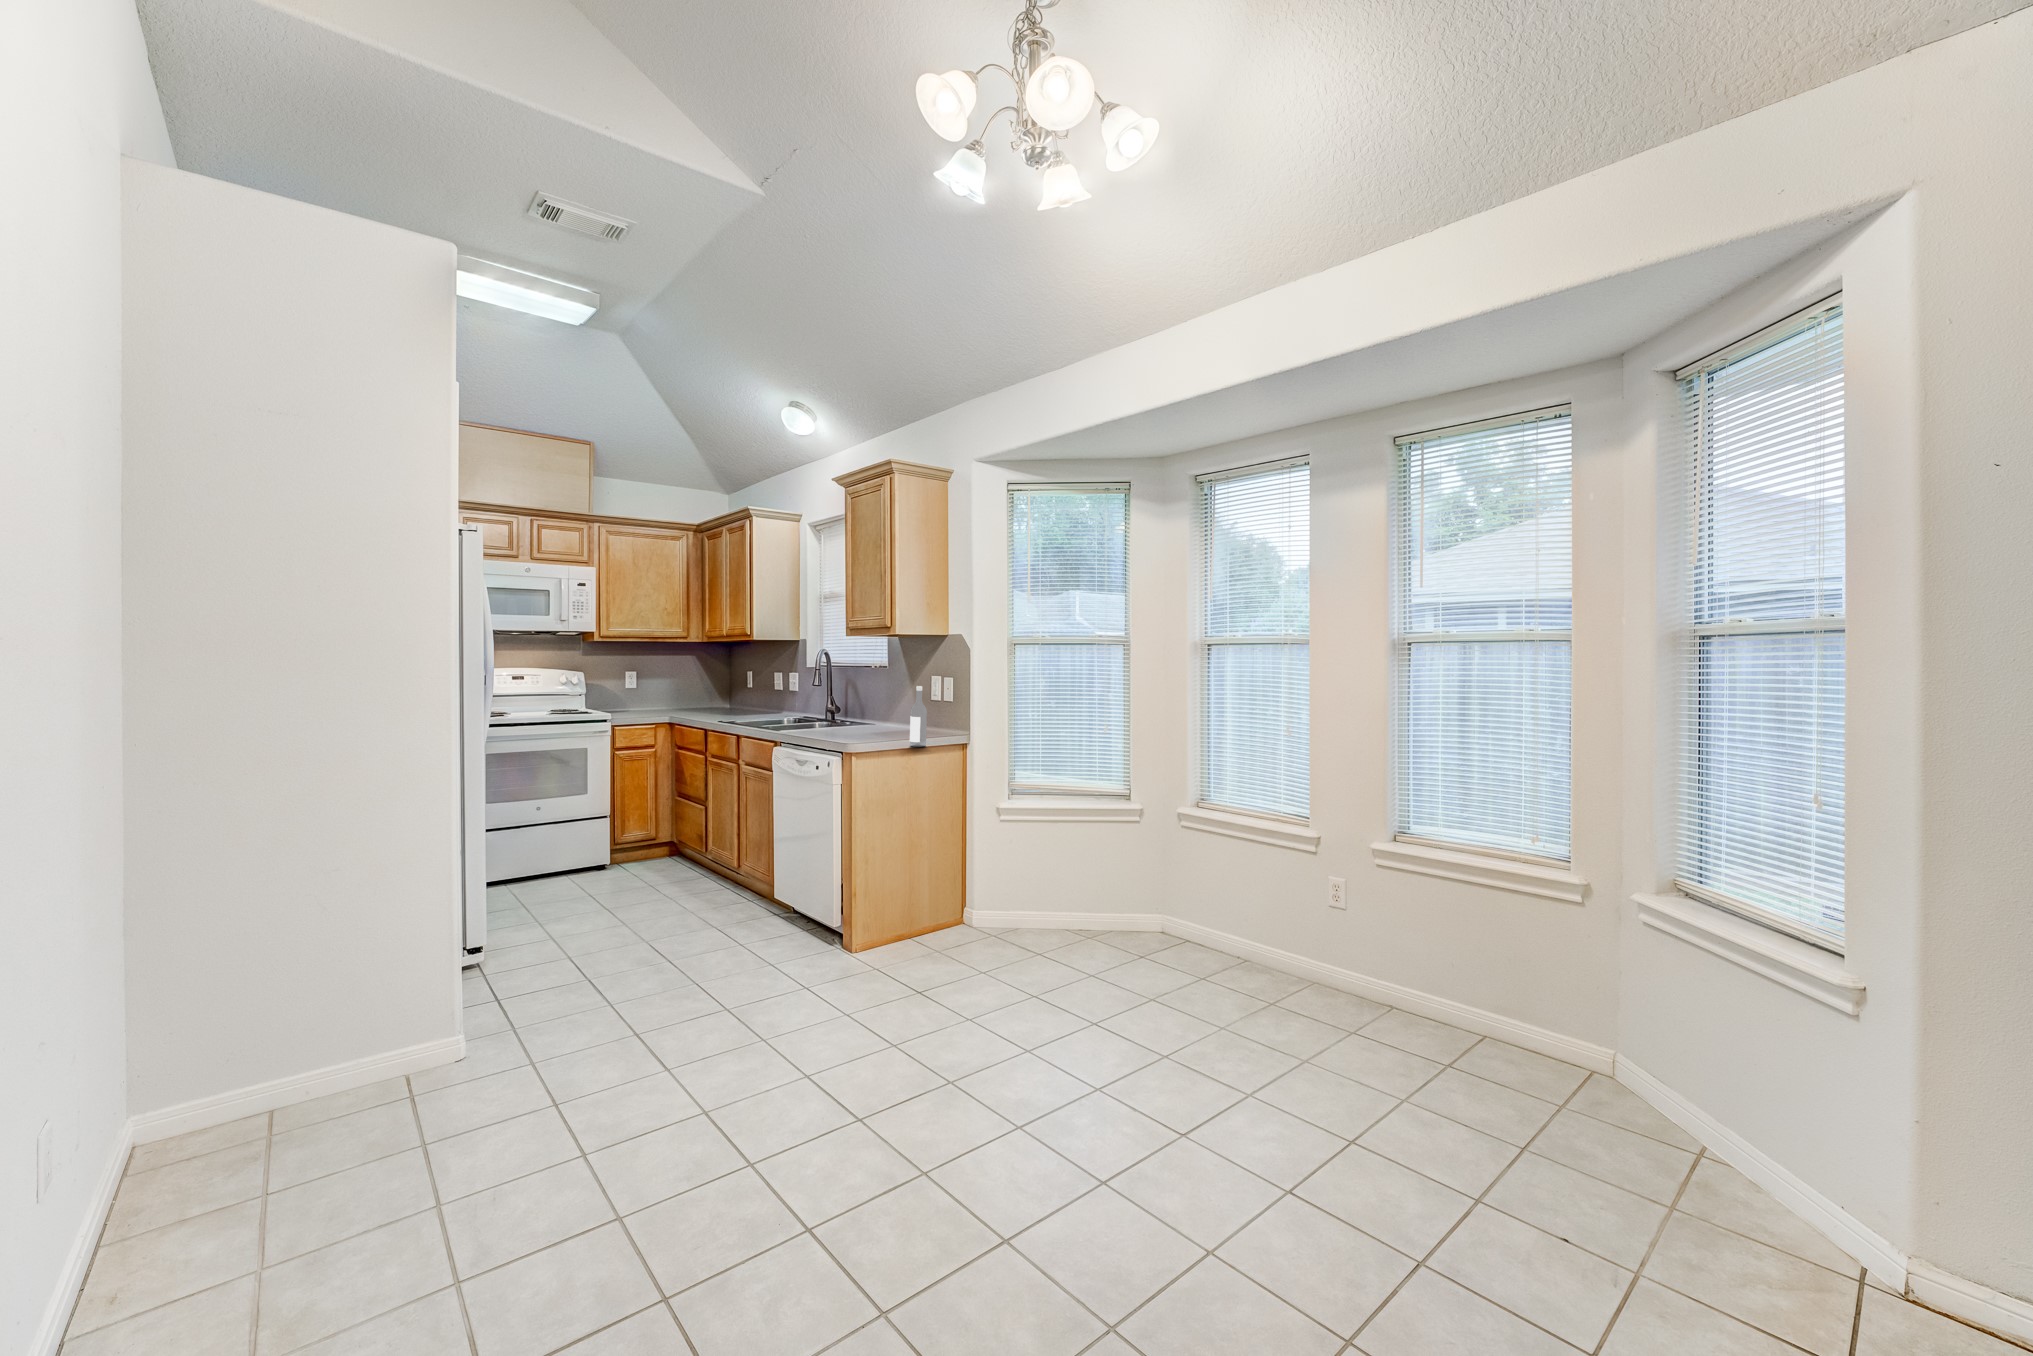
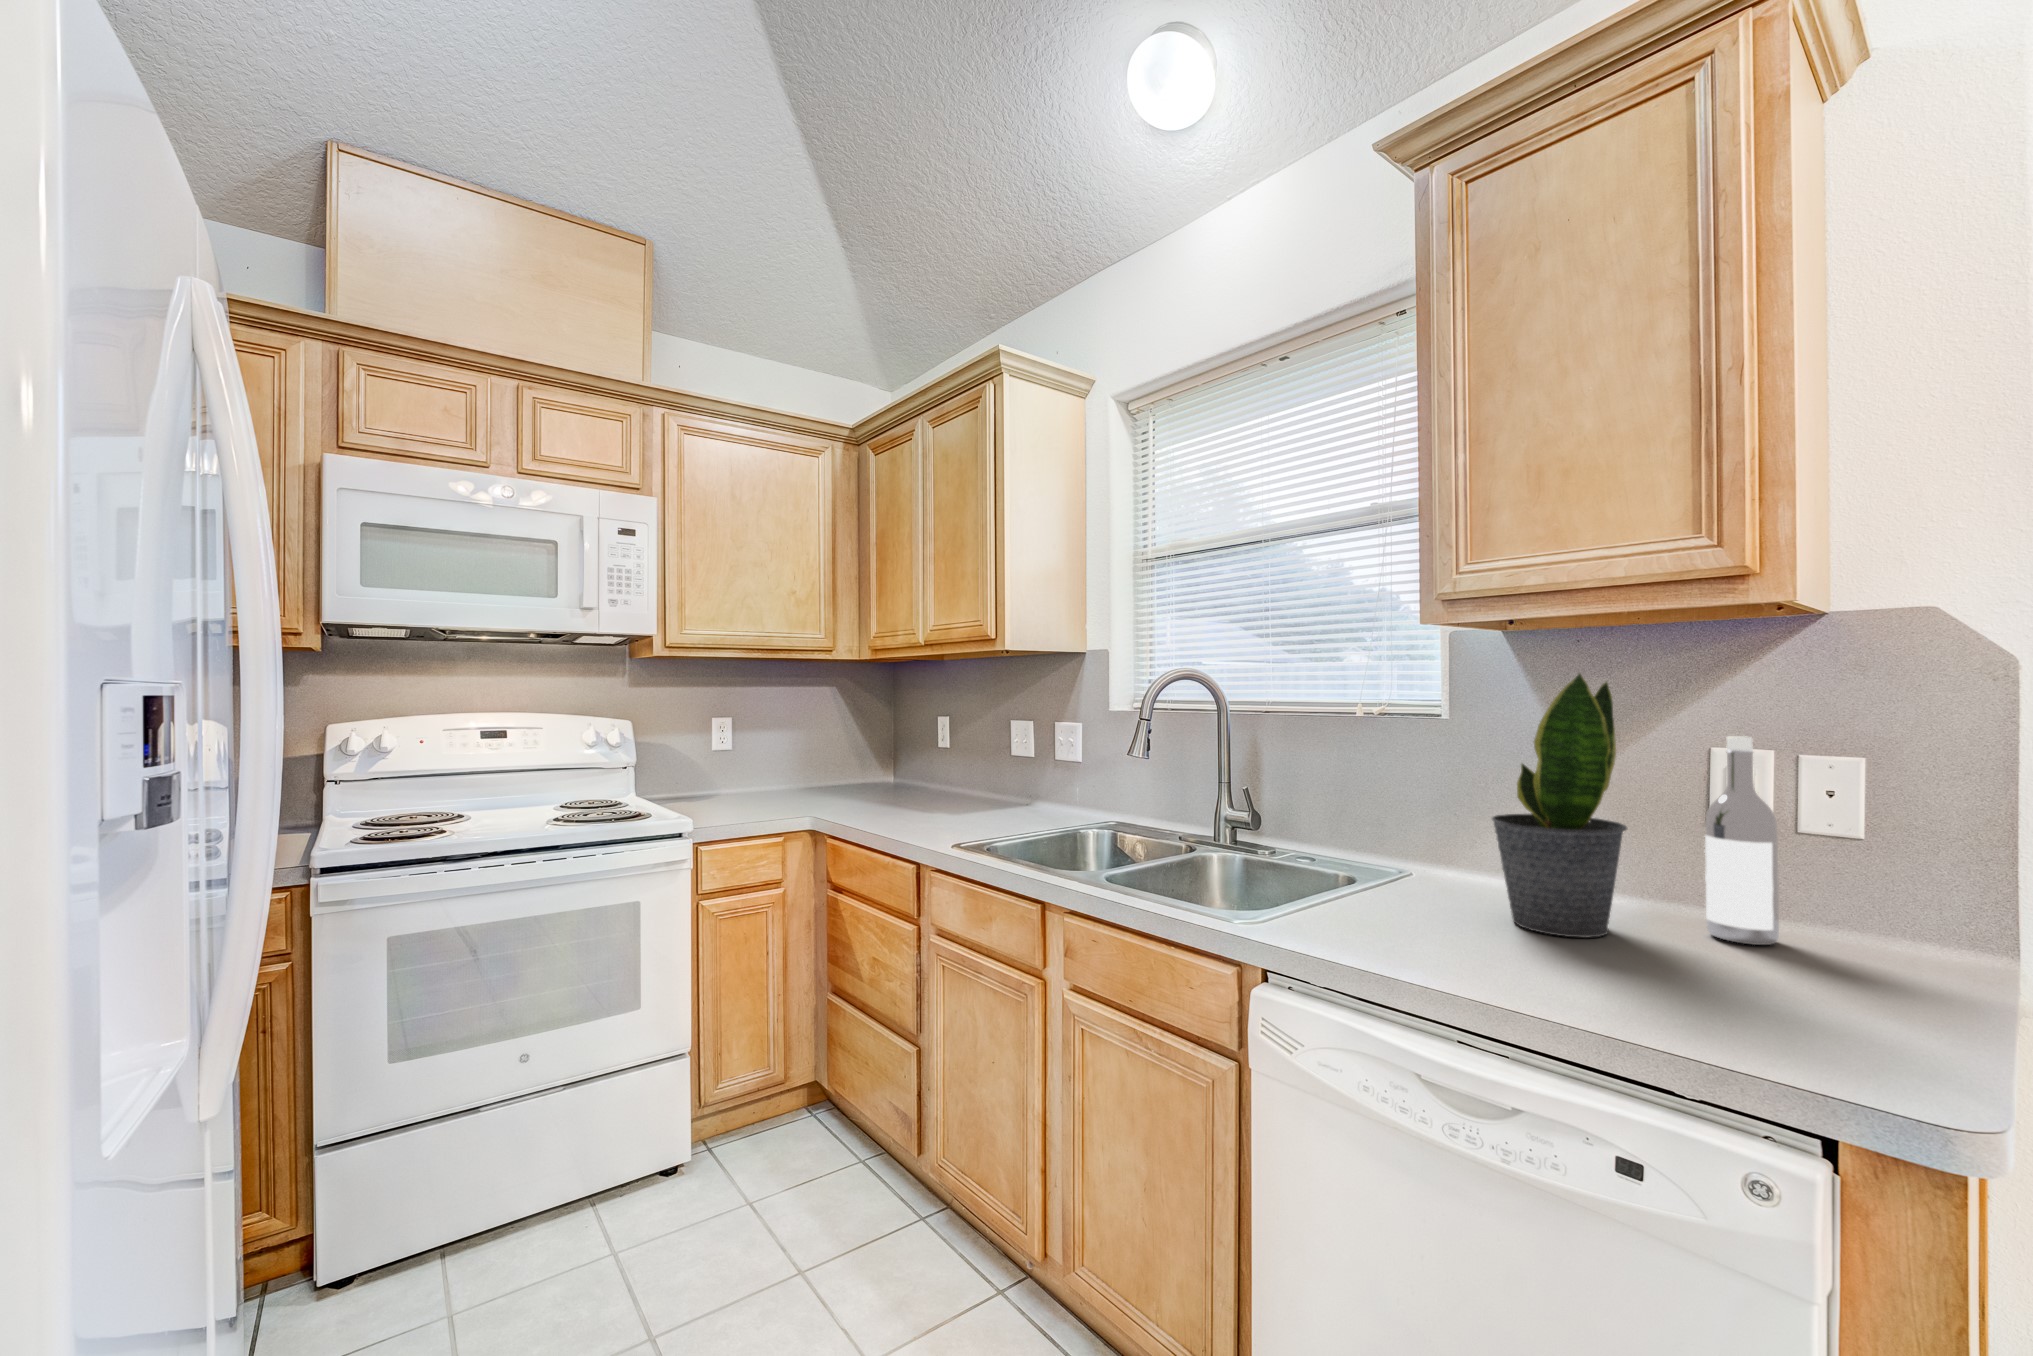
potted plant: none [857,666,894,745] -> present [1492,673,1627,938]

